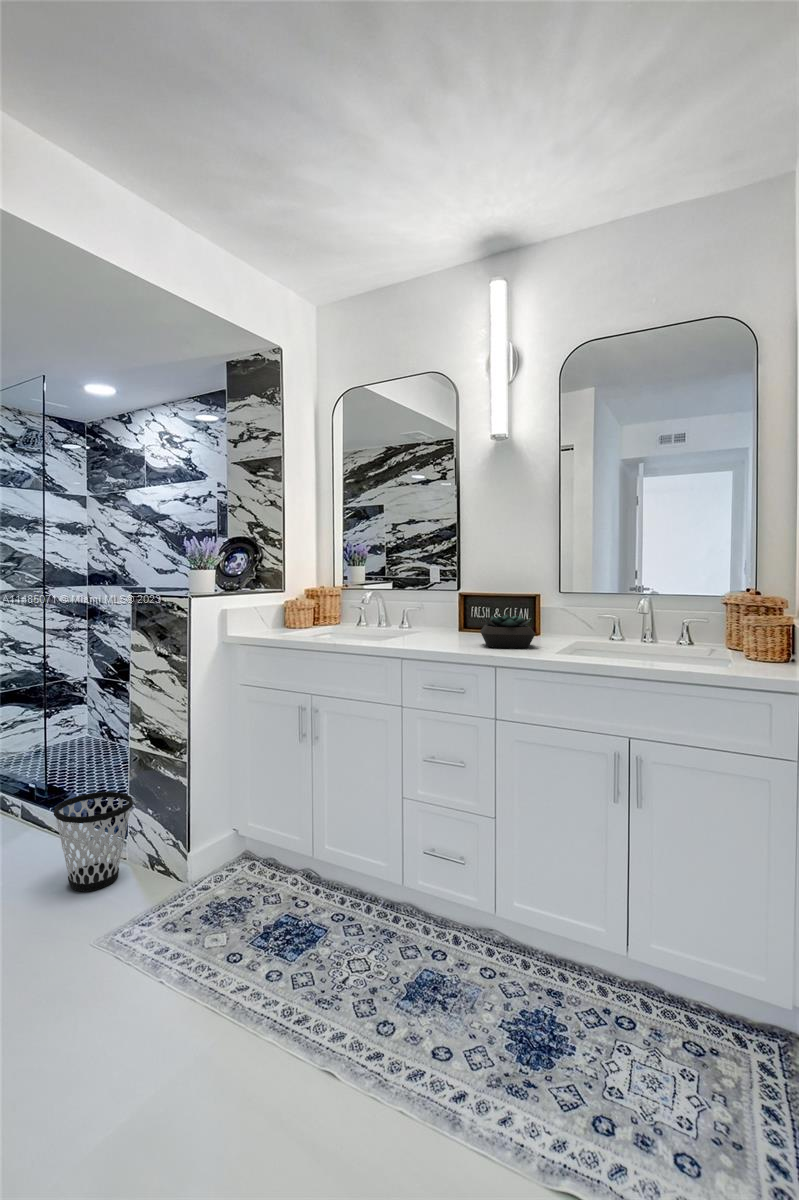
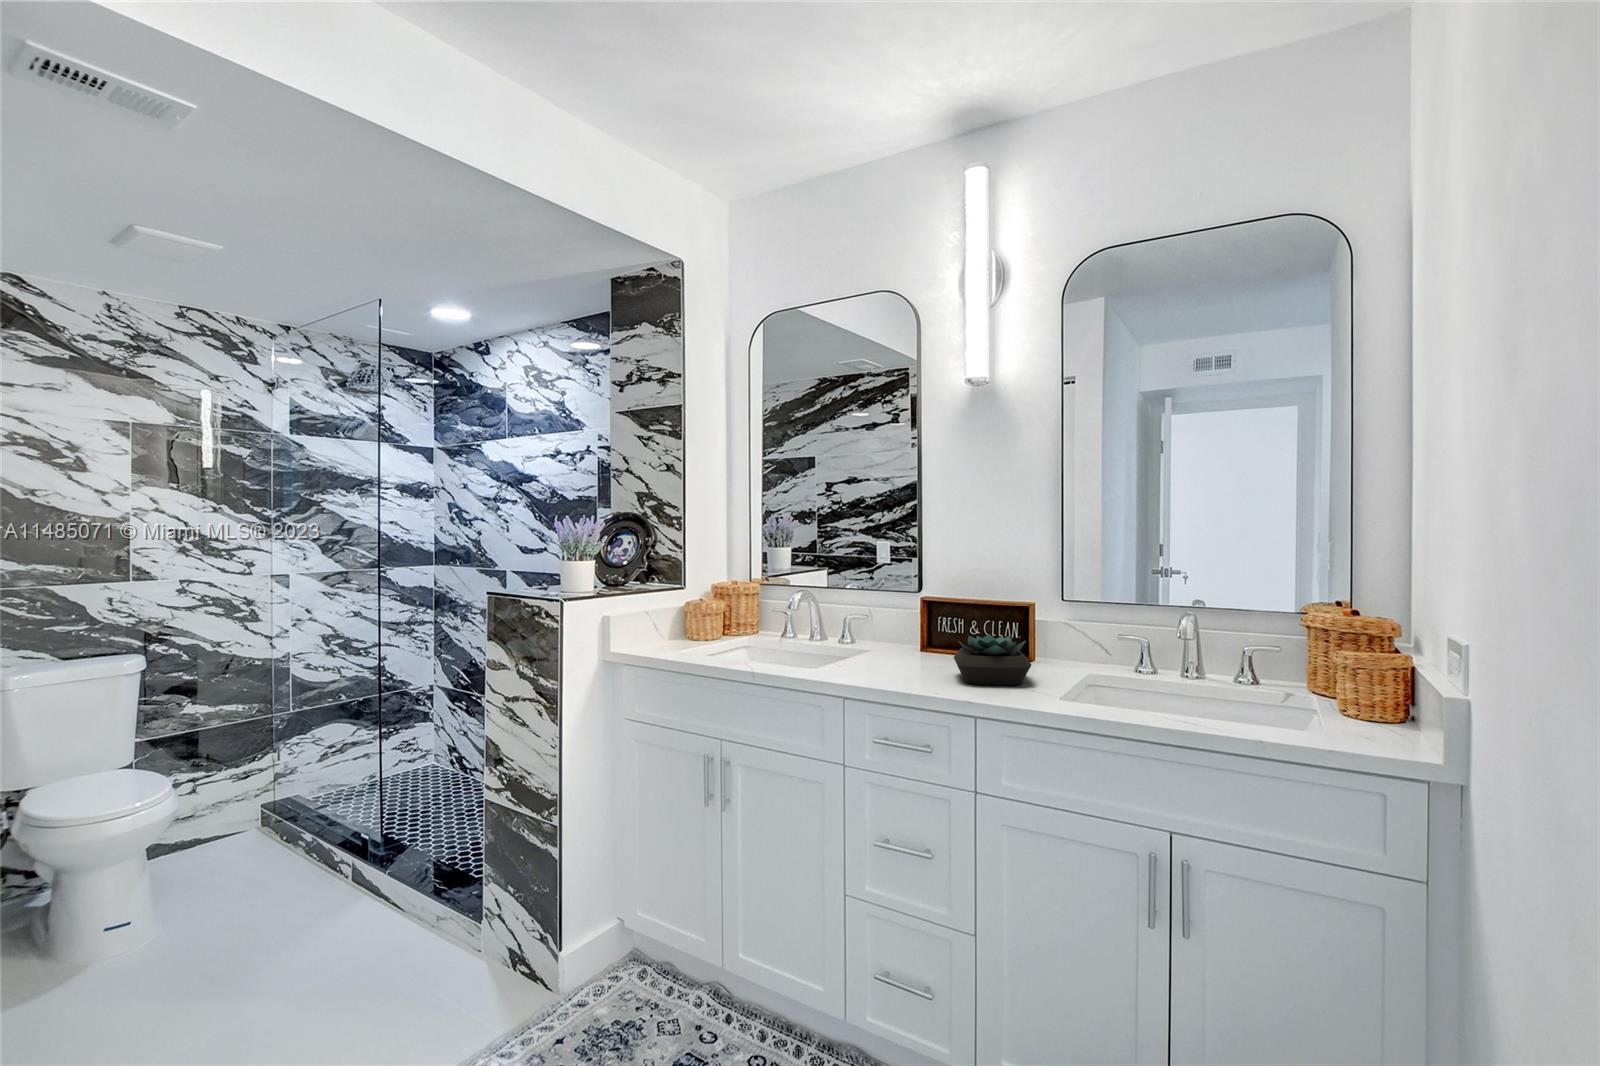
wastebasket: present [54,791,133,891] -> none [381,862,485,1004]

